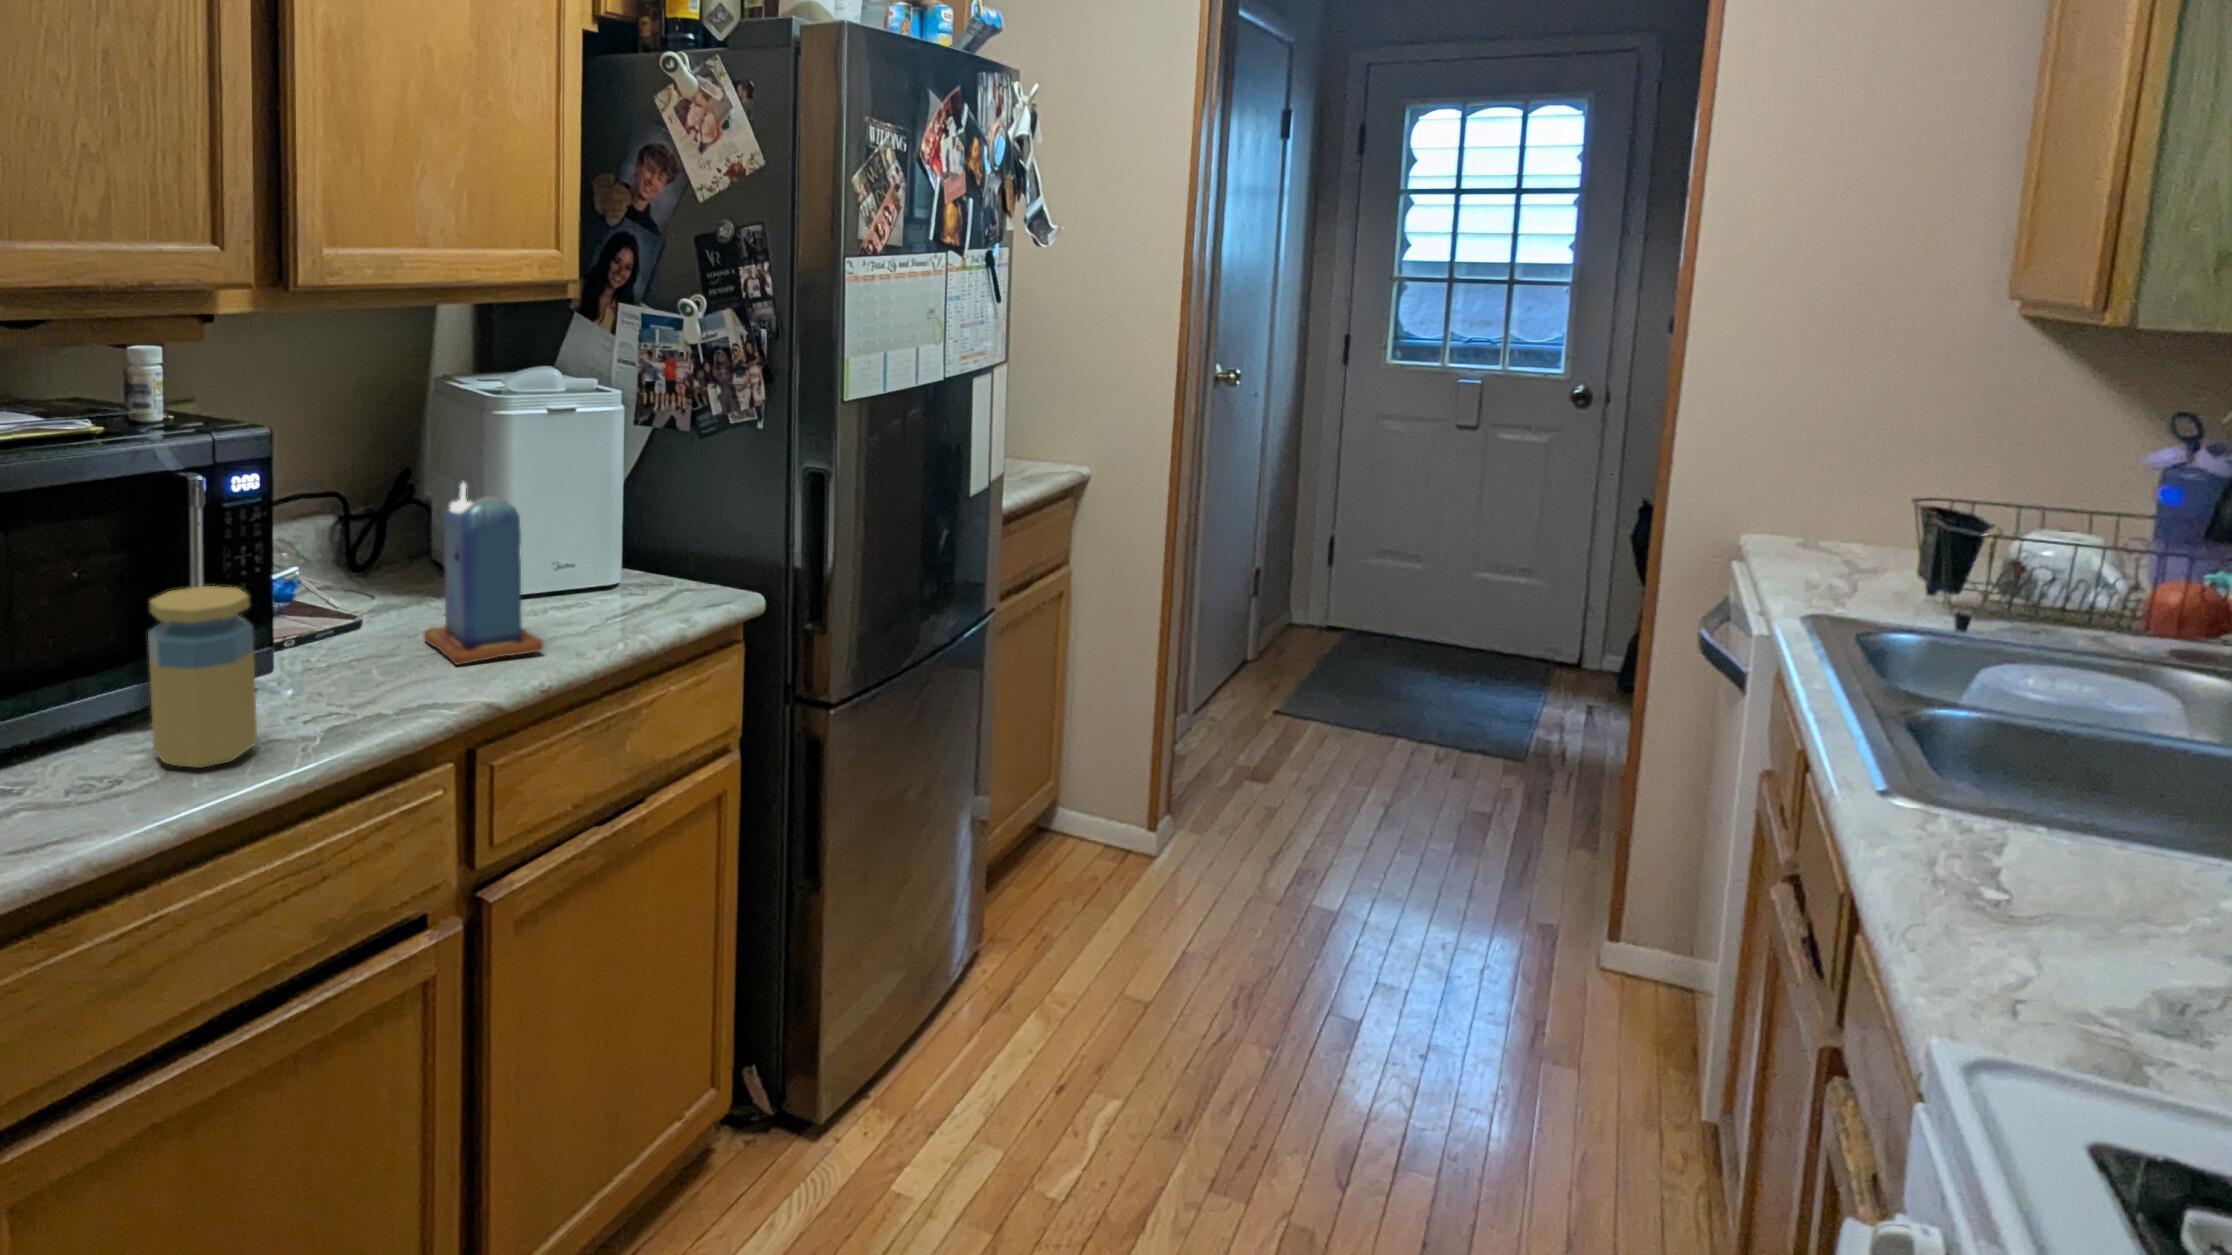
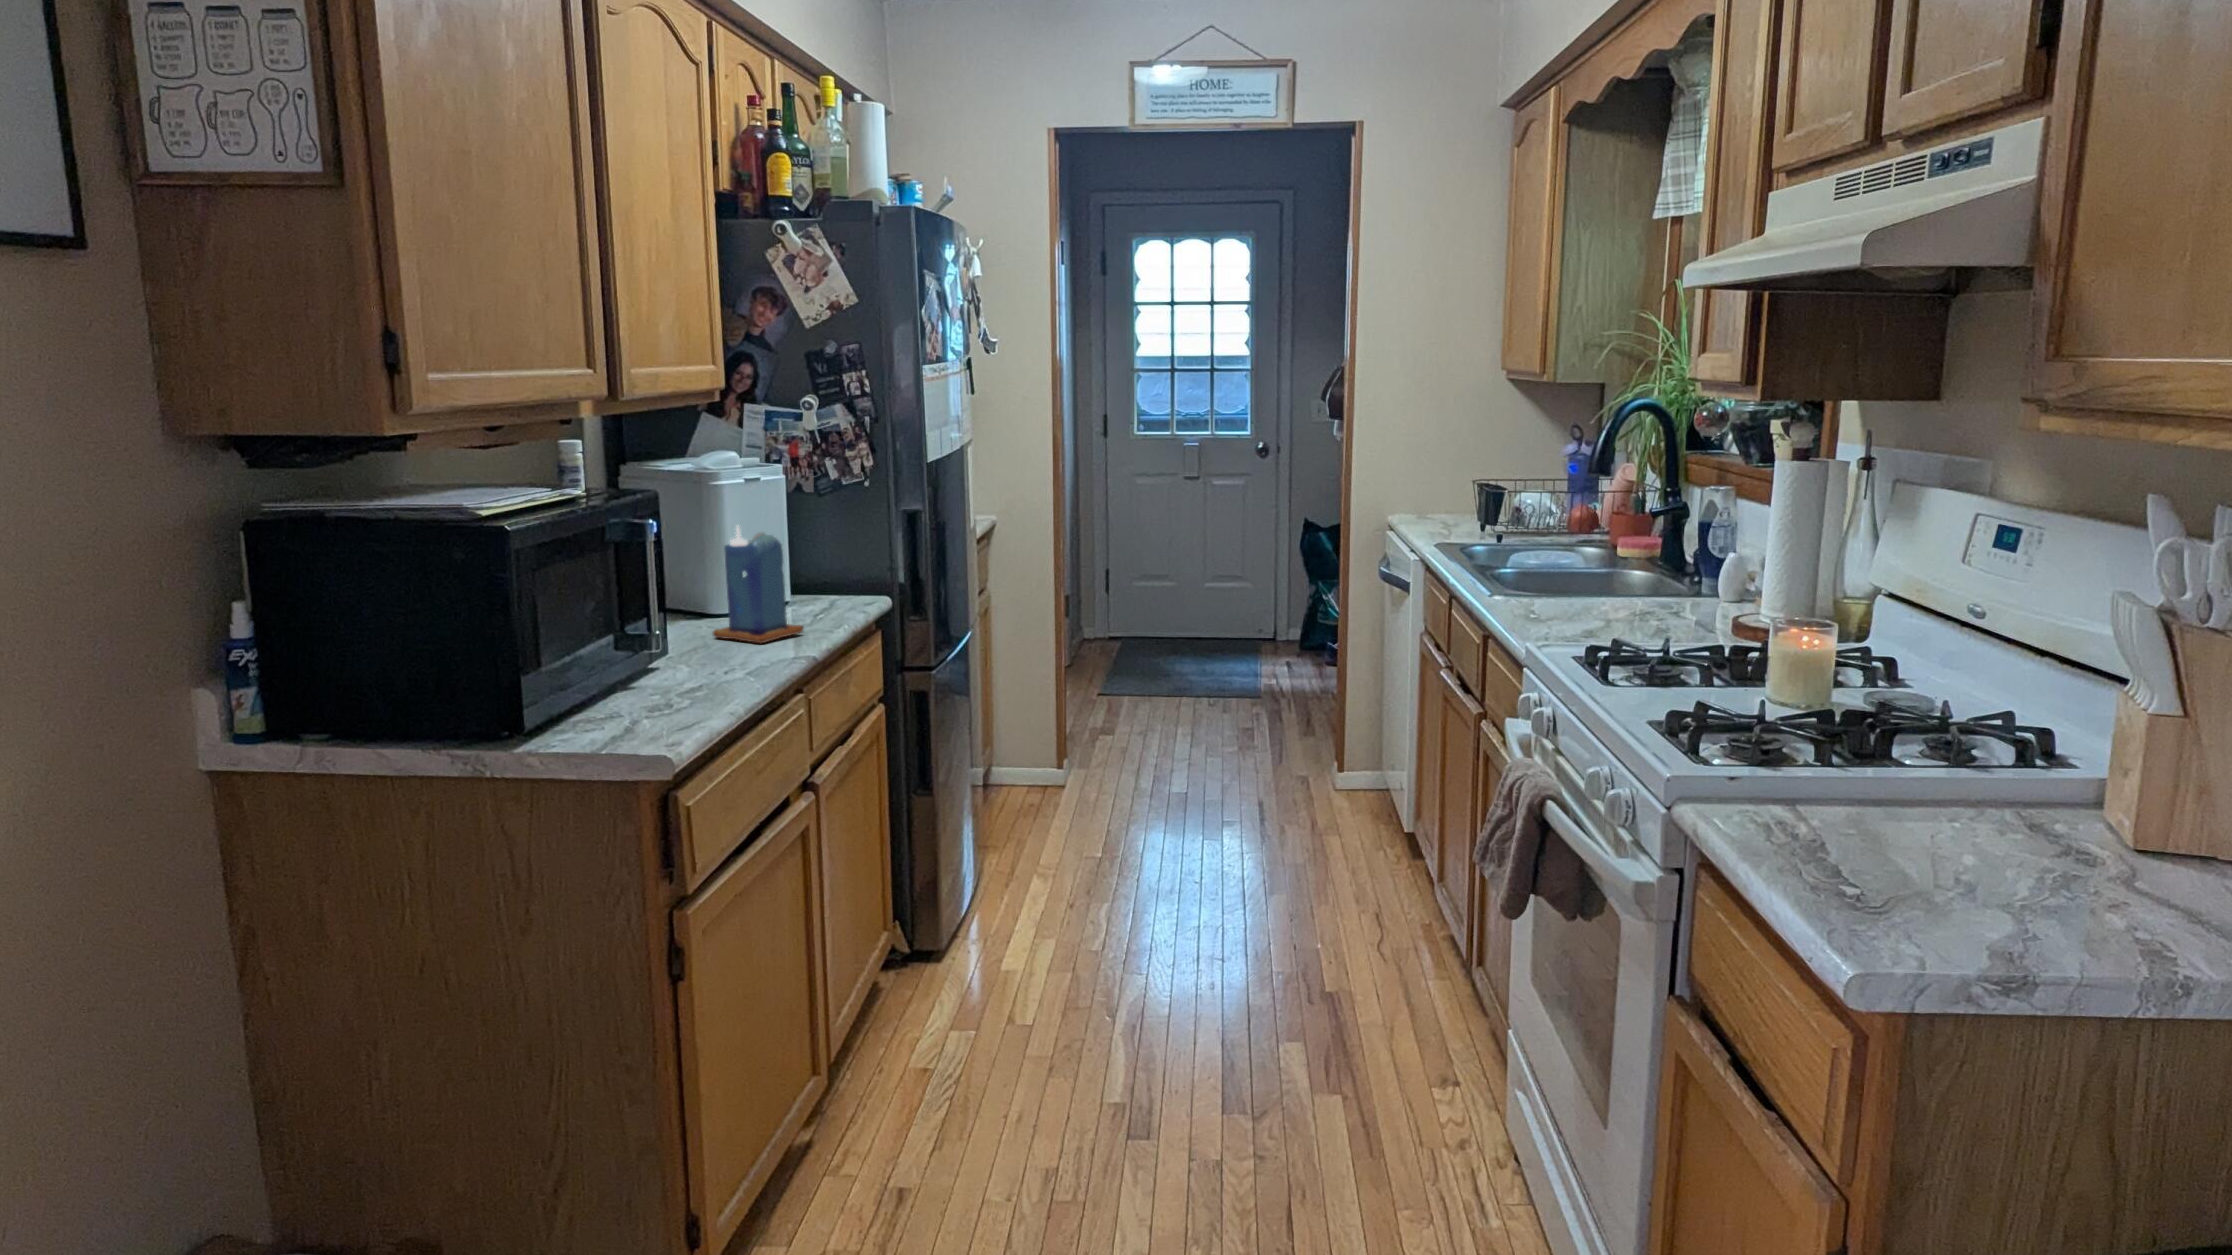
jar: present [148,586,257,768] -> none [665,584,731,693]

